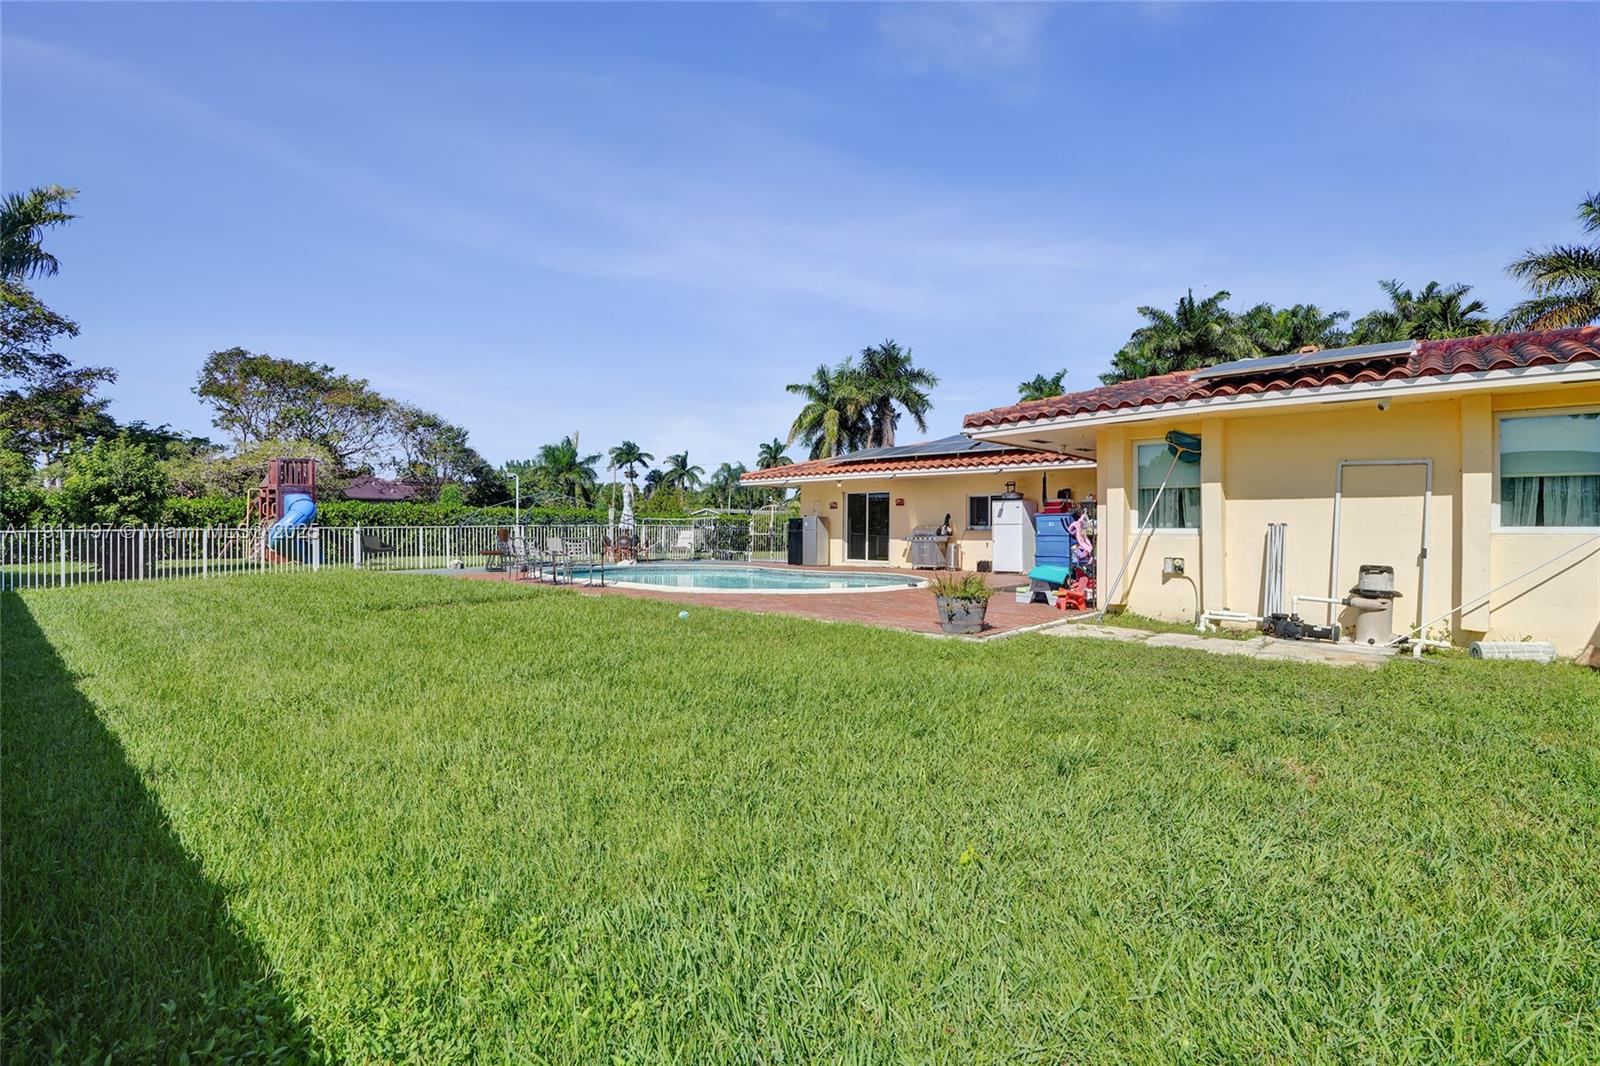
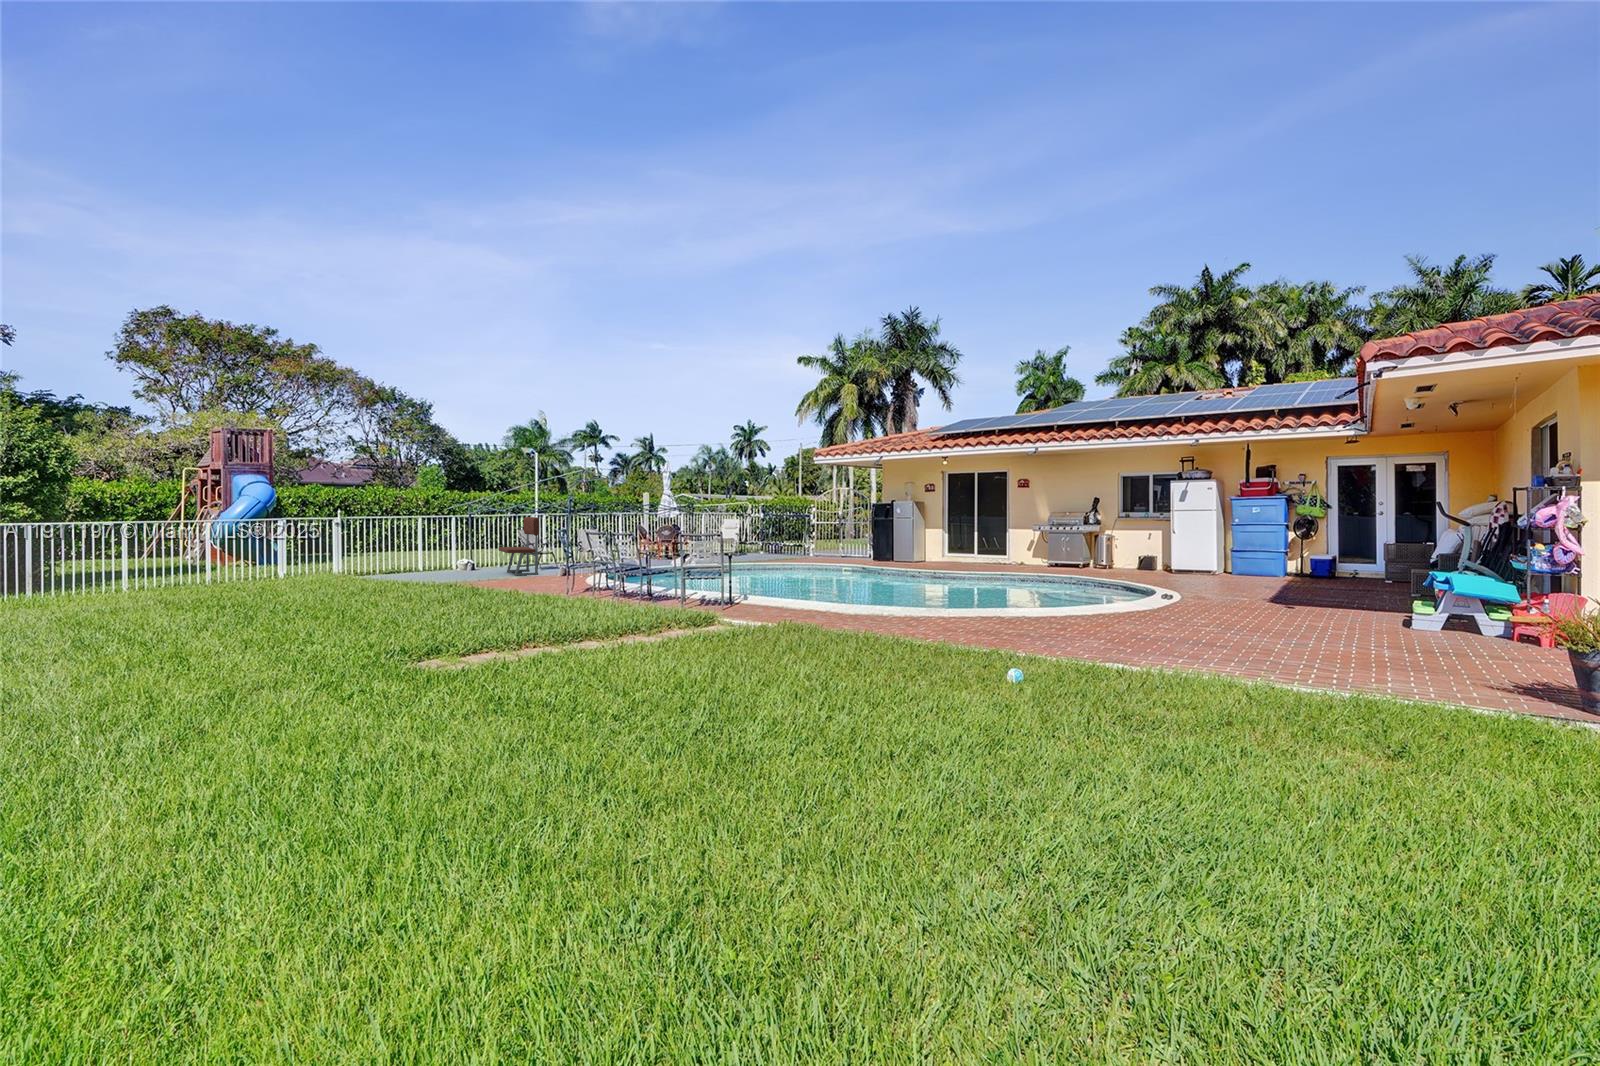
lounge chair: present [359,535,395,565] -> none [332,527,380,568]

